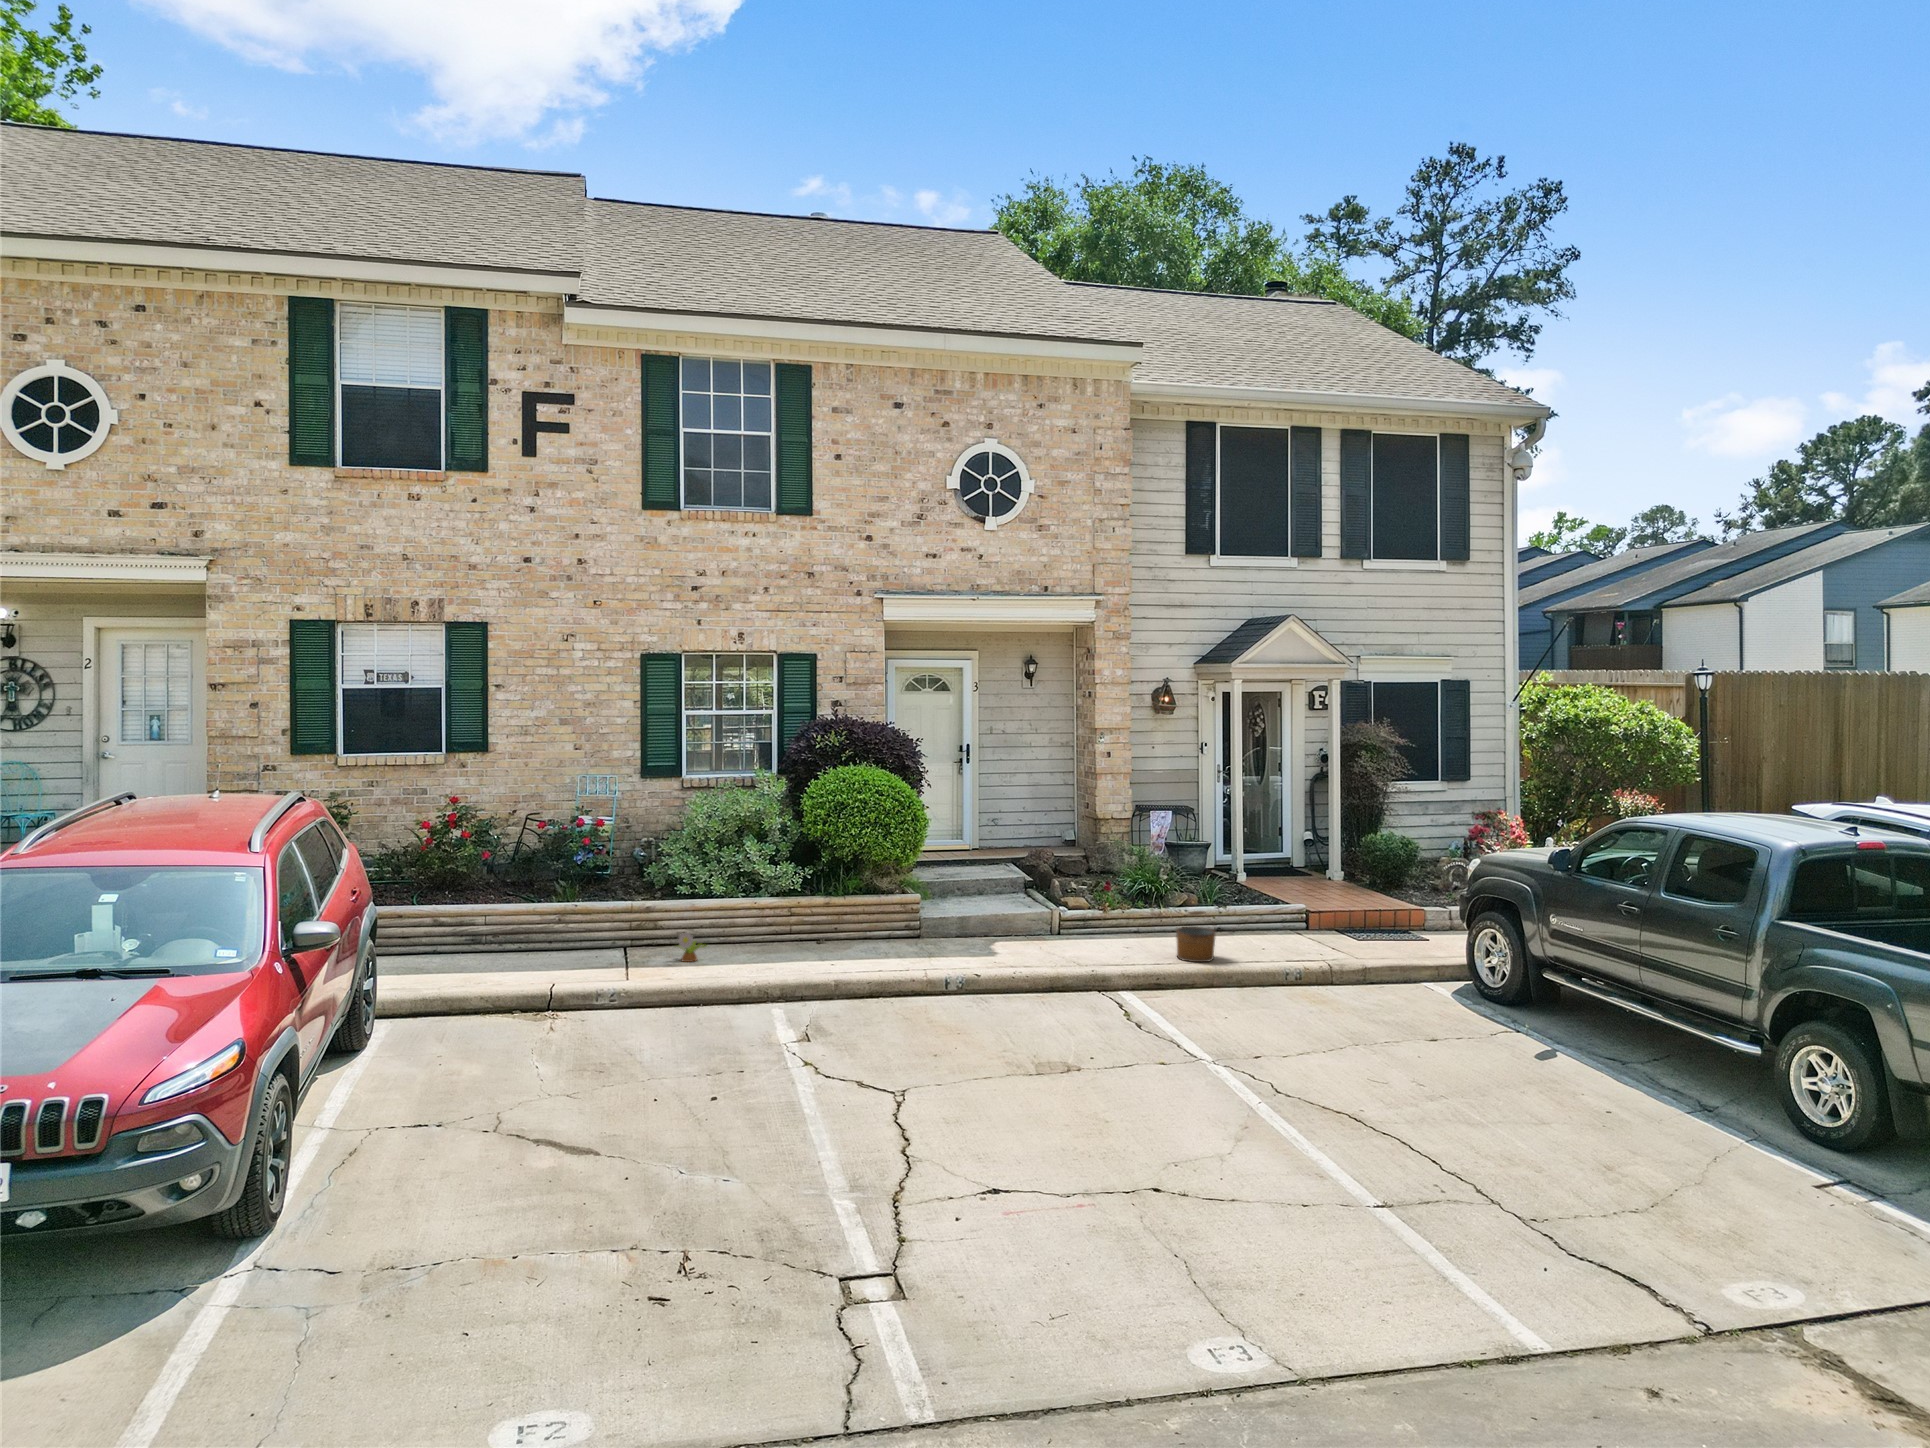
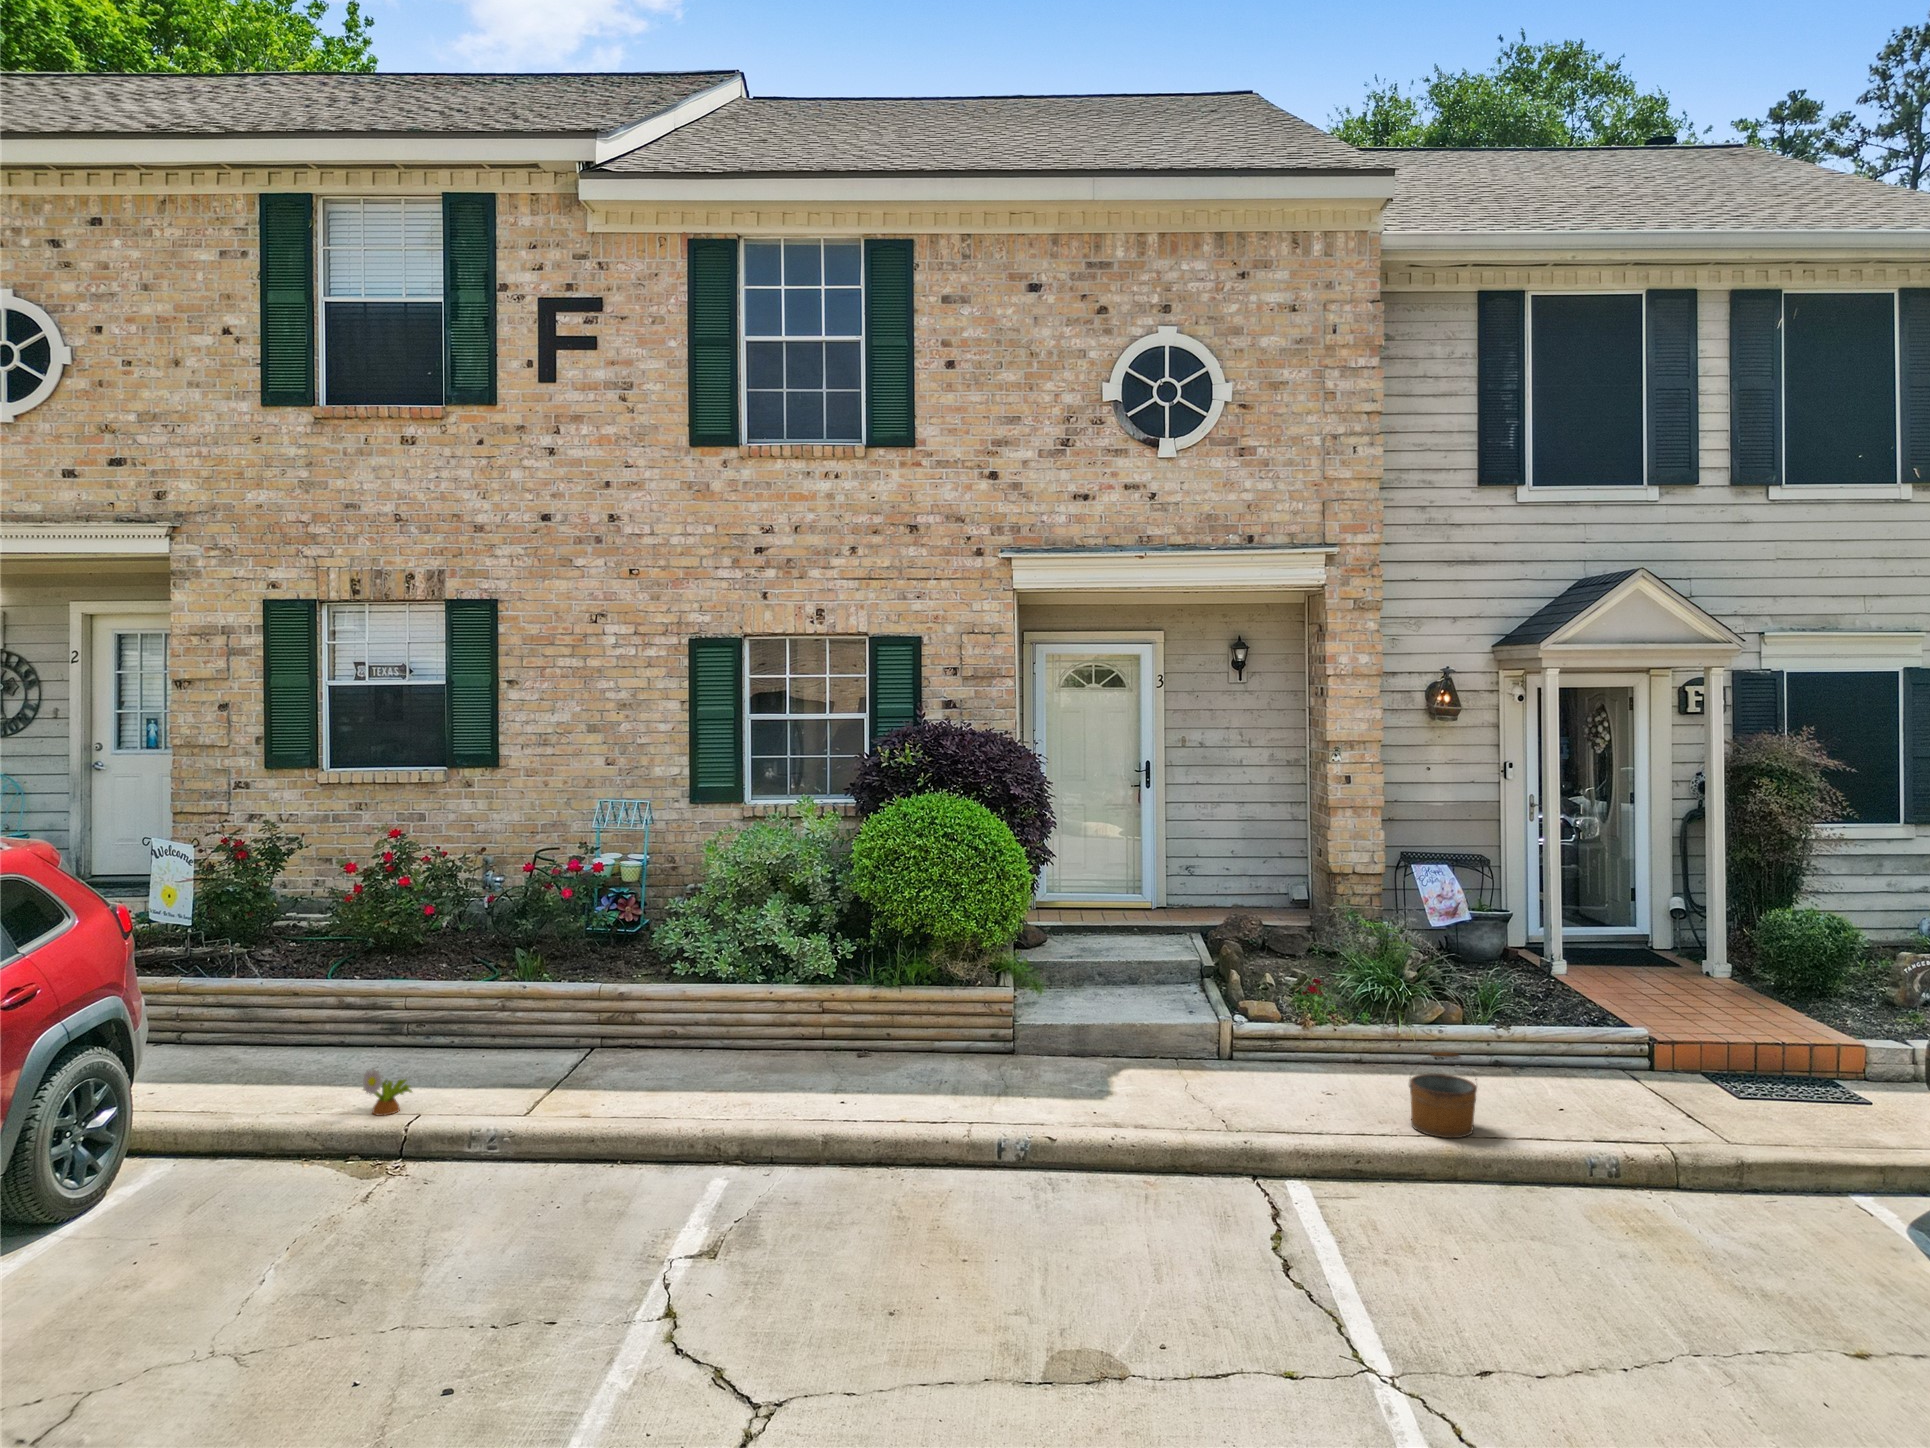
decorative plant: present [678,932,705,962] -> present [363,1069,412,1116]

